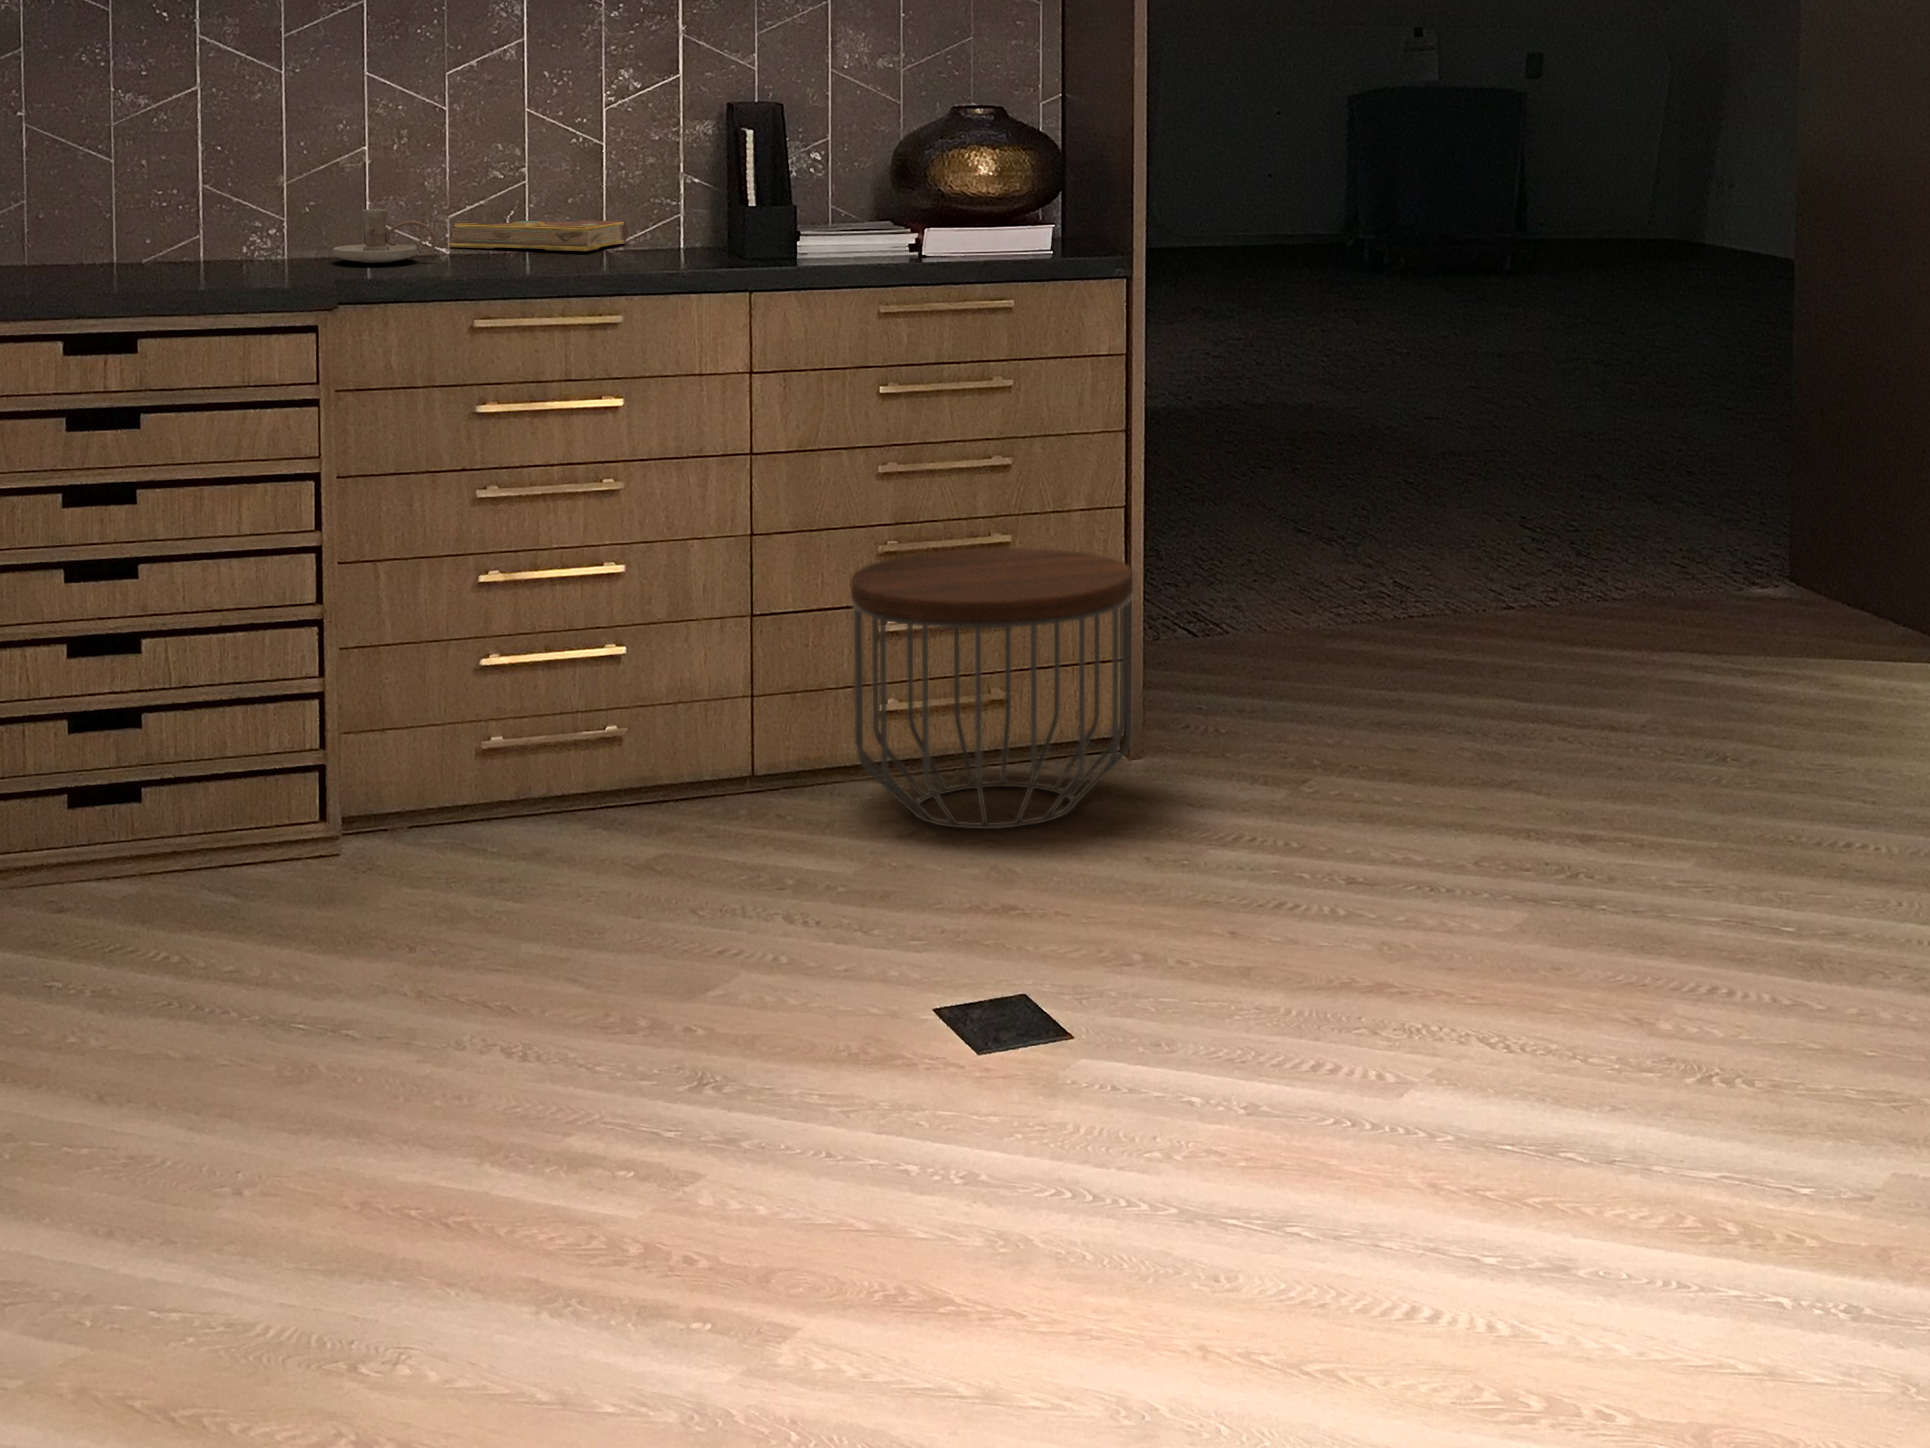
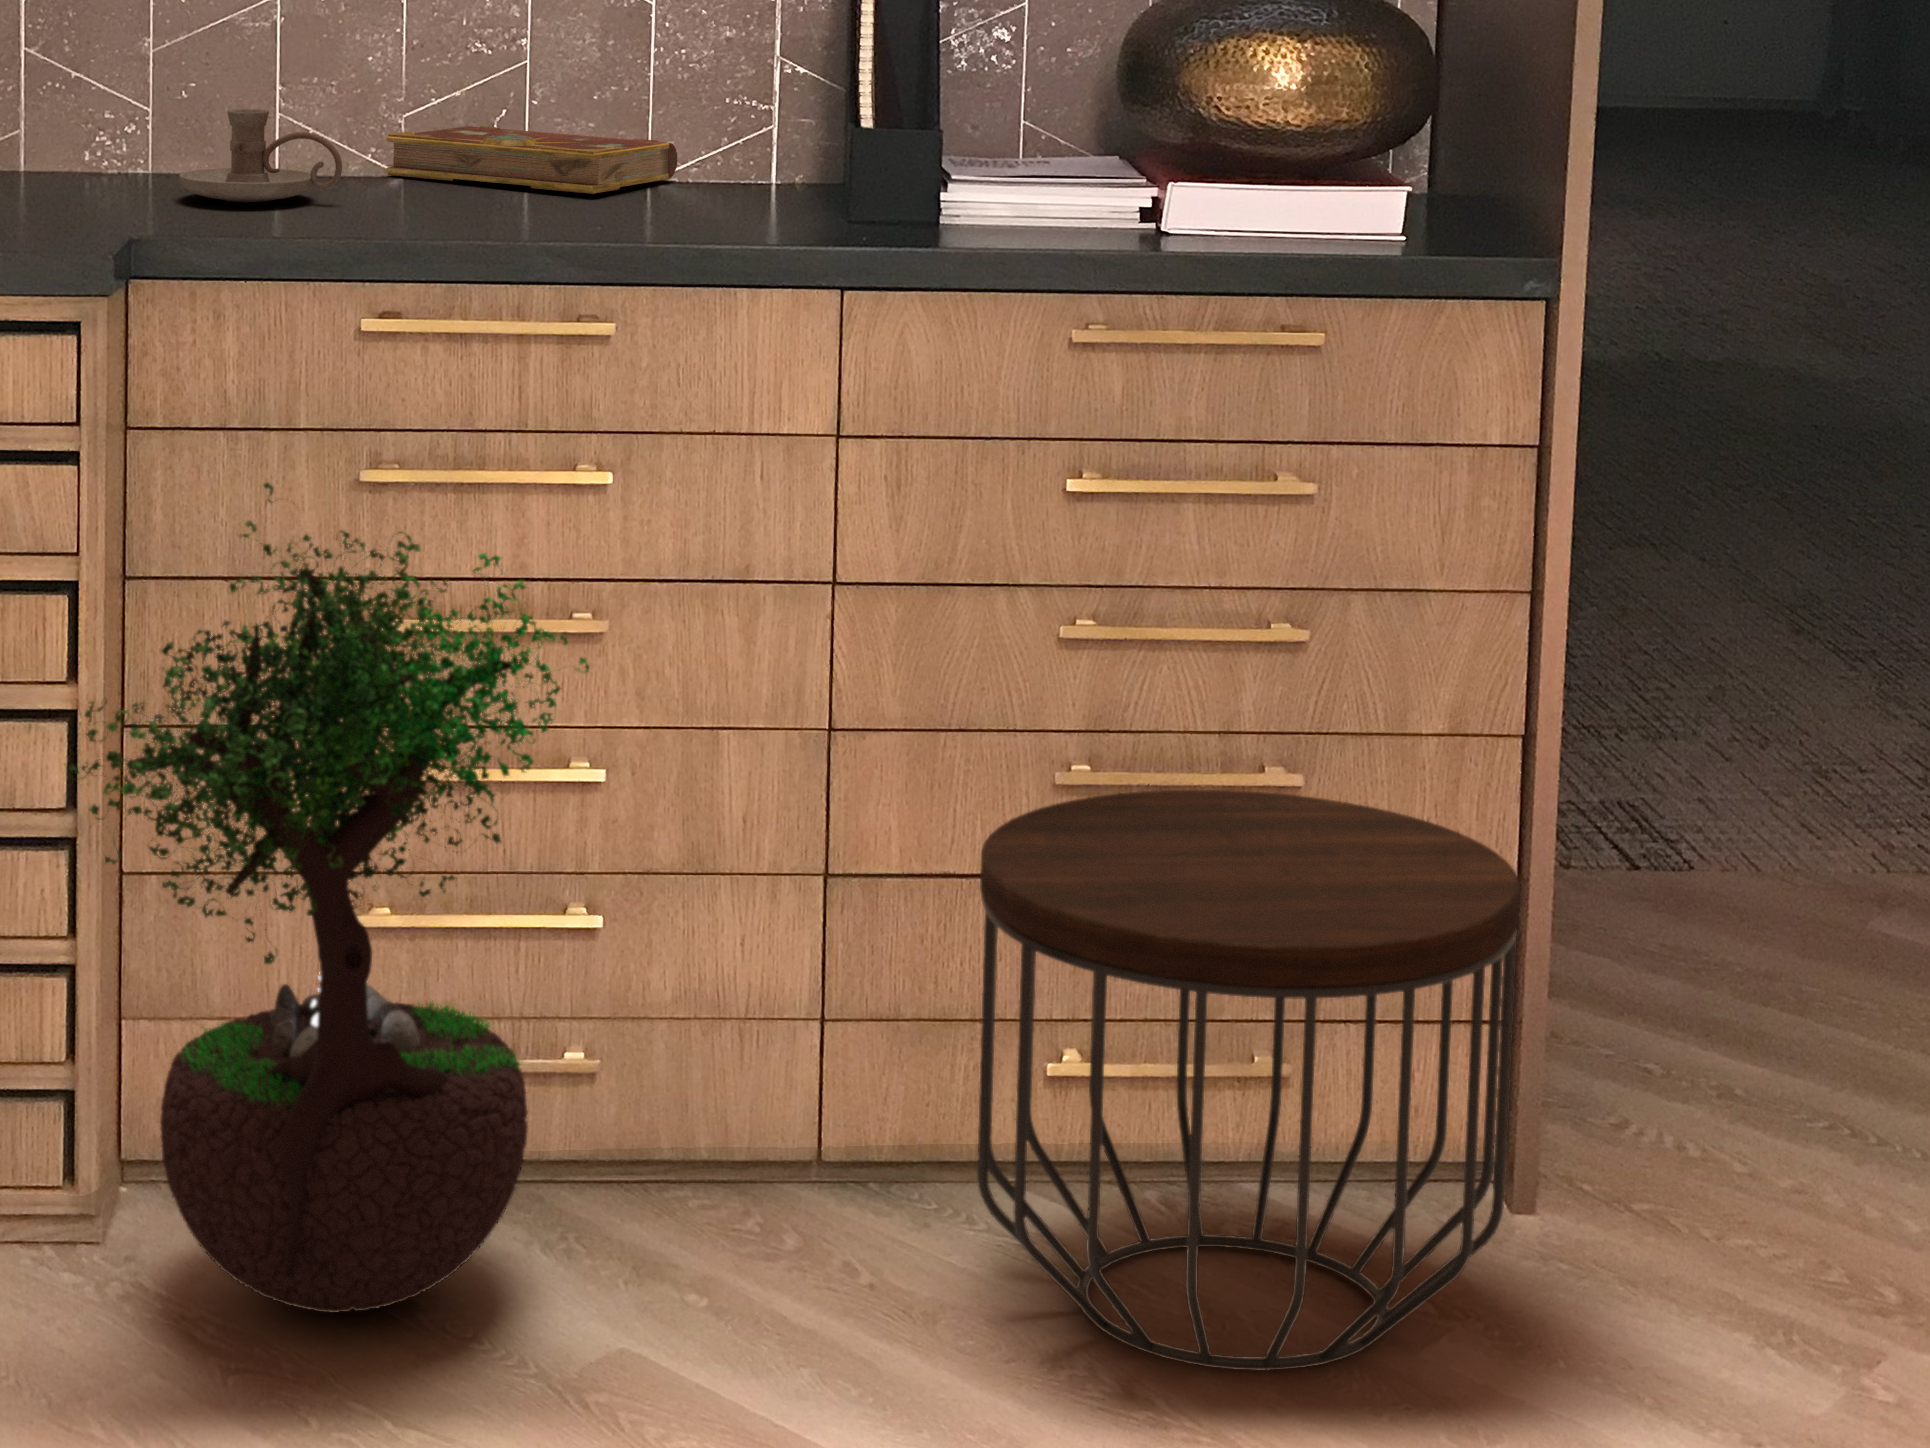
potted tree: none [346,401,642,858] -> present [67,483,589,1313]

